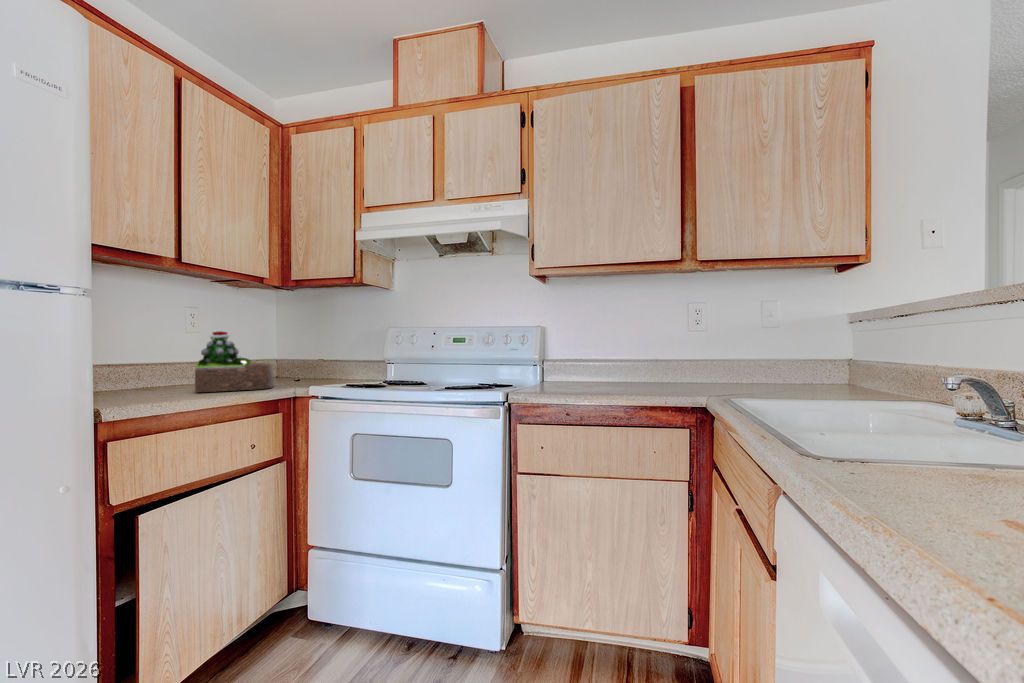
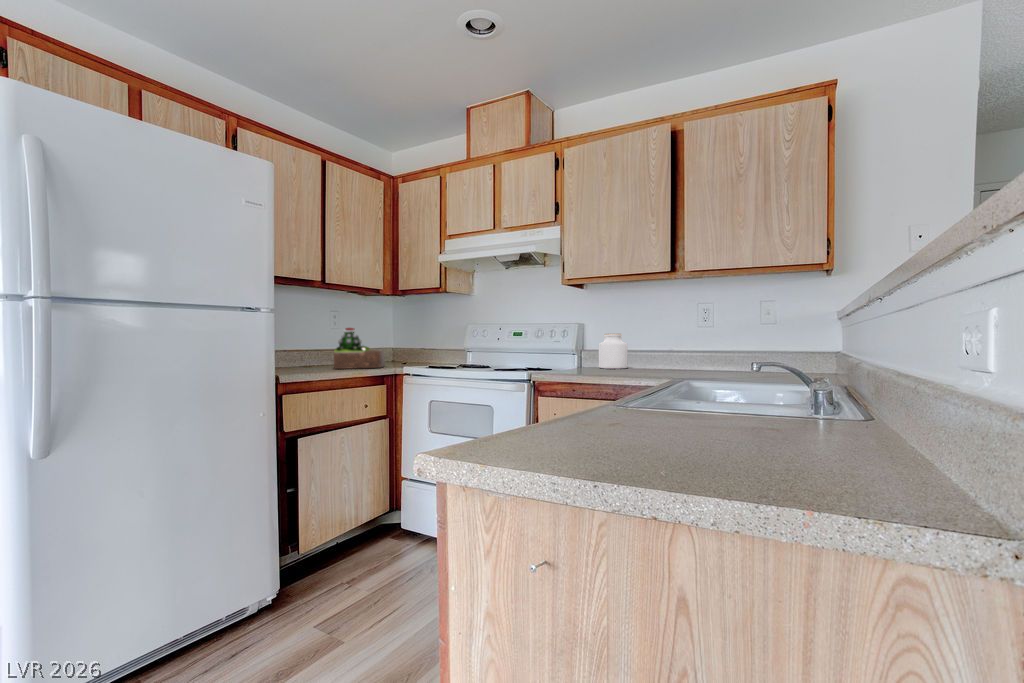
jar: none [566,337,602,380] -> present [599,334,628,369]

